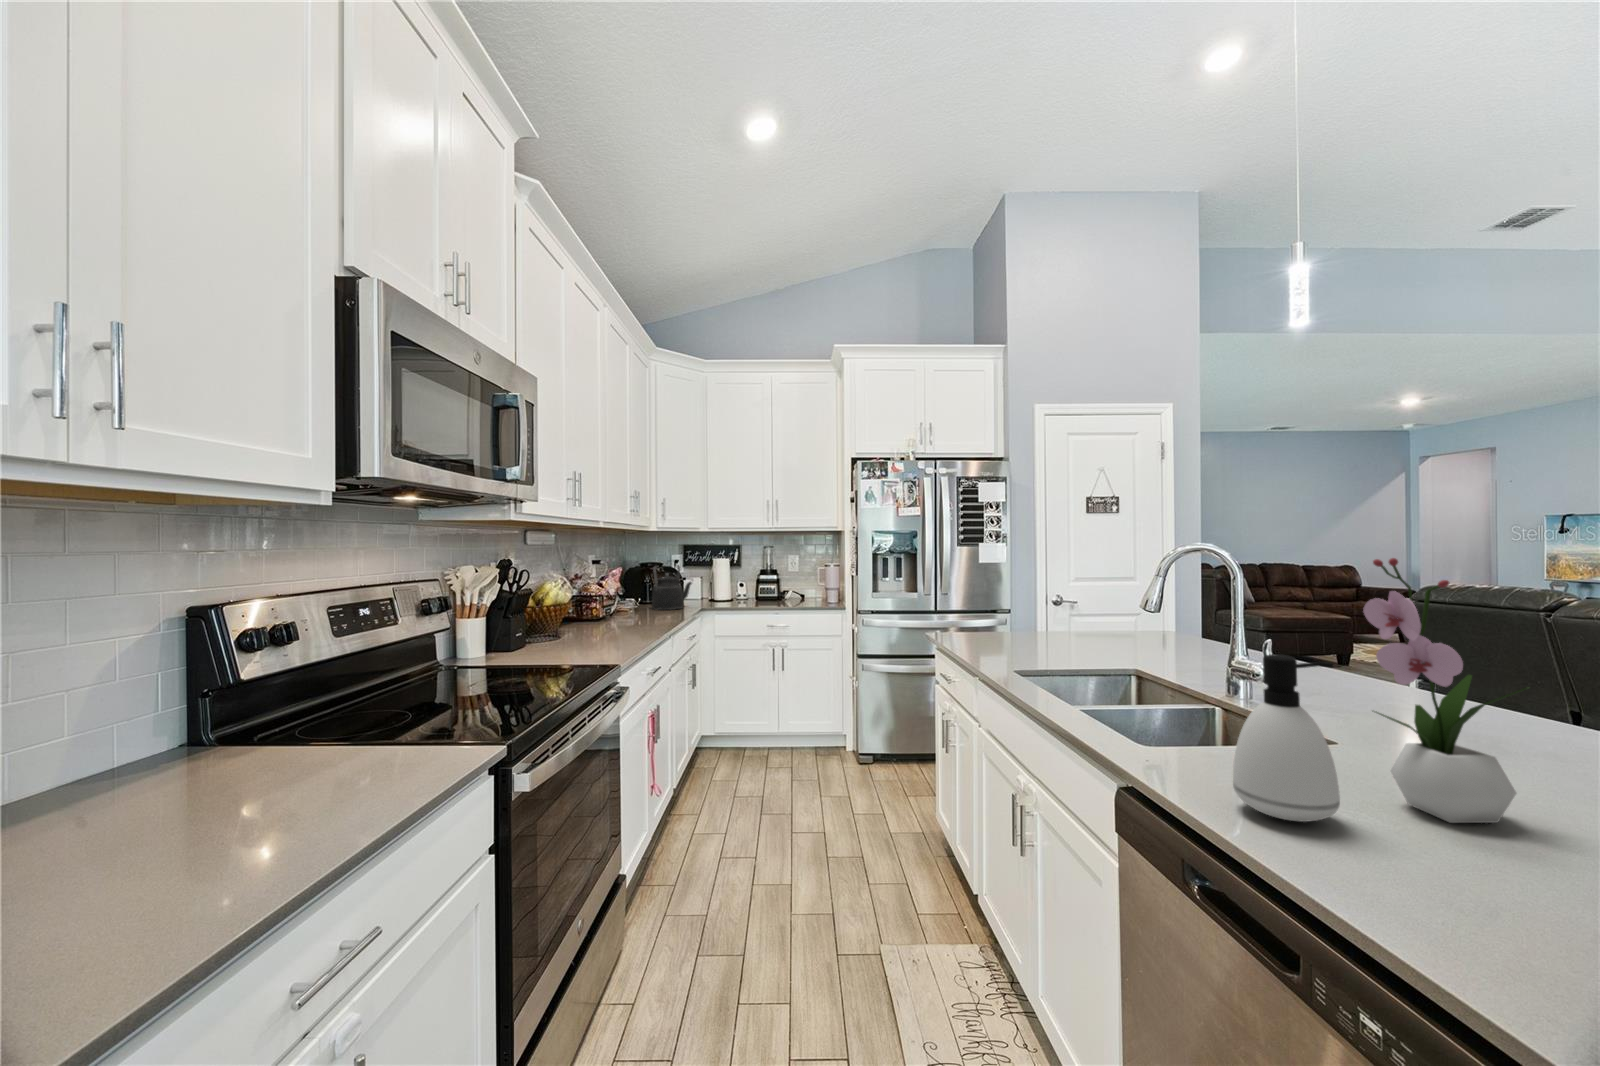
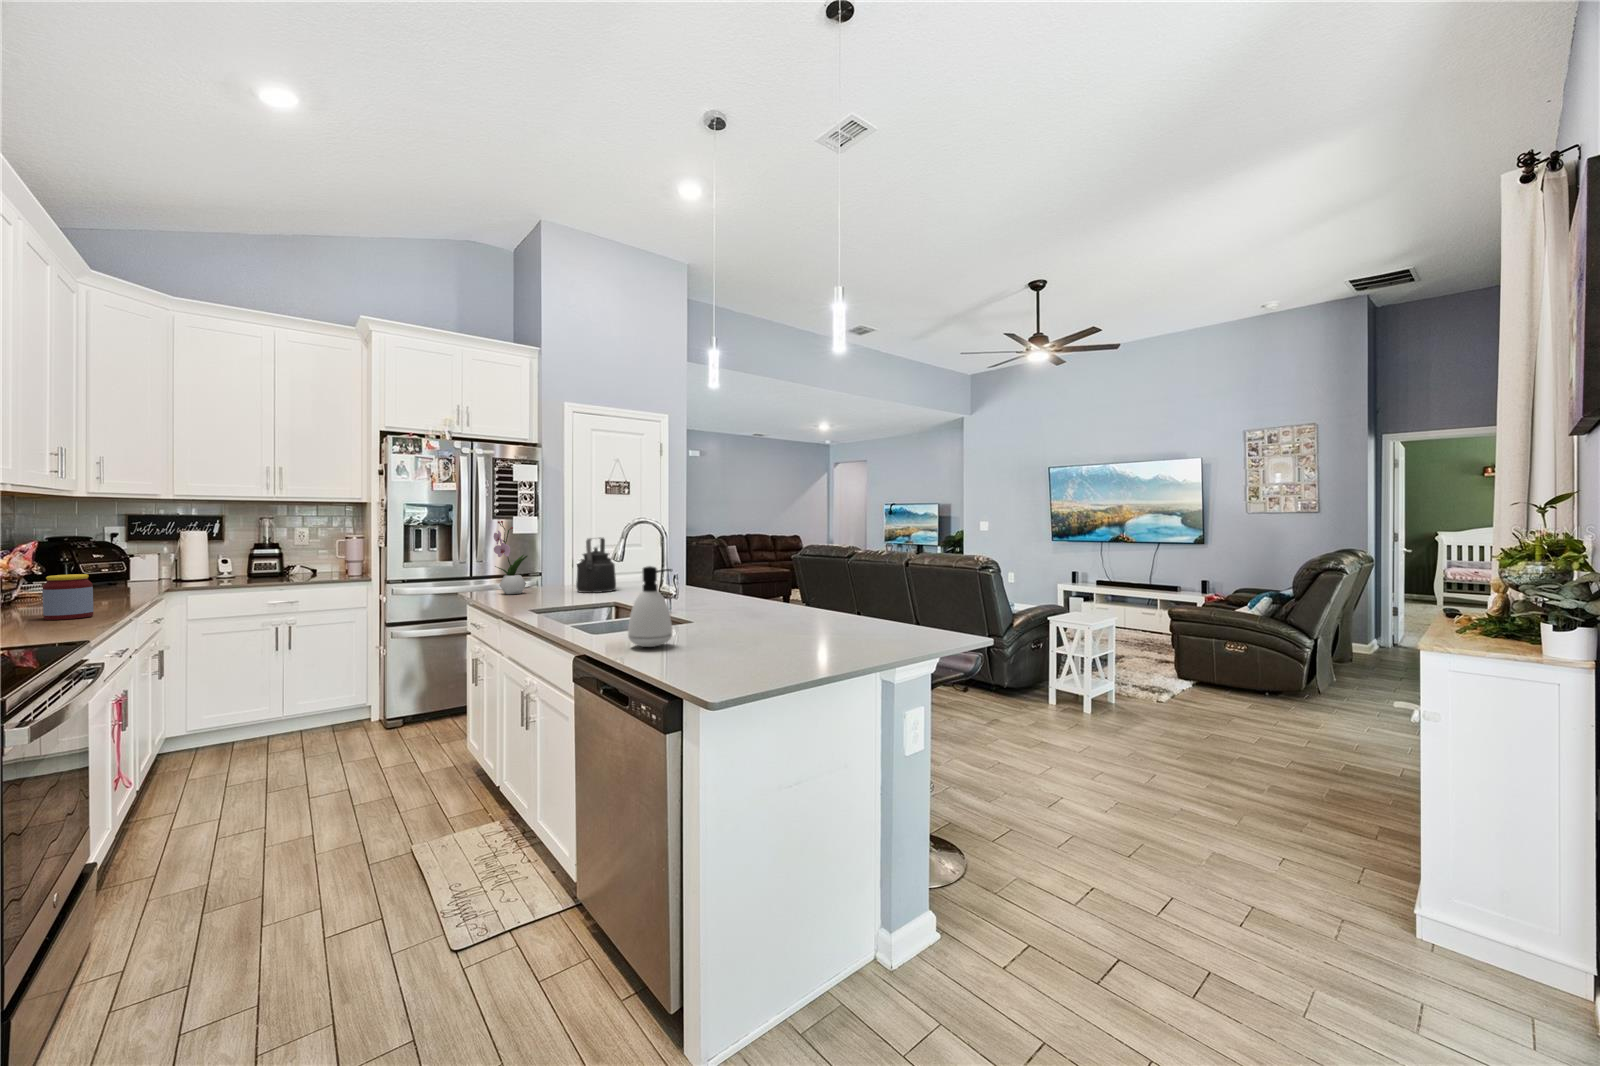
flower arrangement: present [1363,558,1528,823] -> present [493,521,527,594]
kettle: present [652,565,692,610] -> present [576,538,616,593]
jar: none [609,602,639,641] -> present [42,574,94,620]

